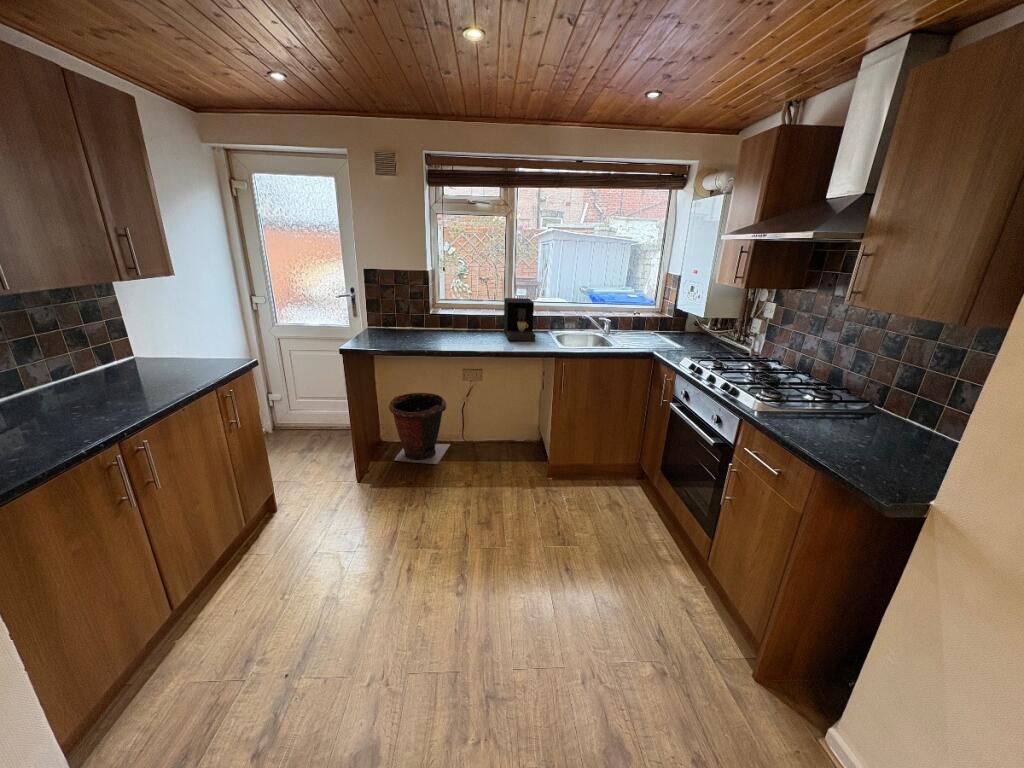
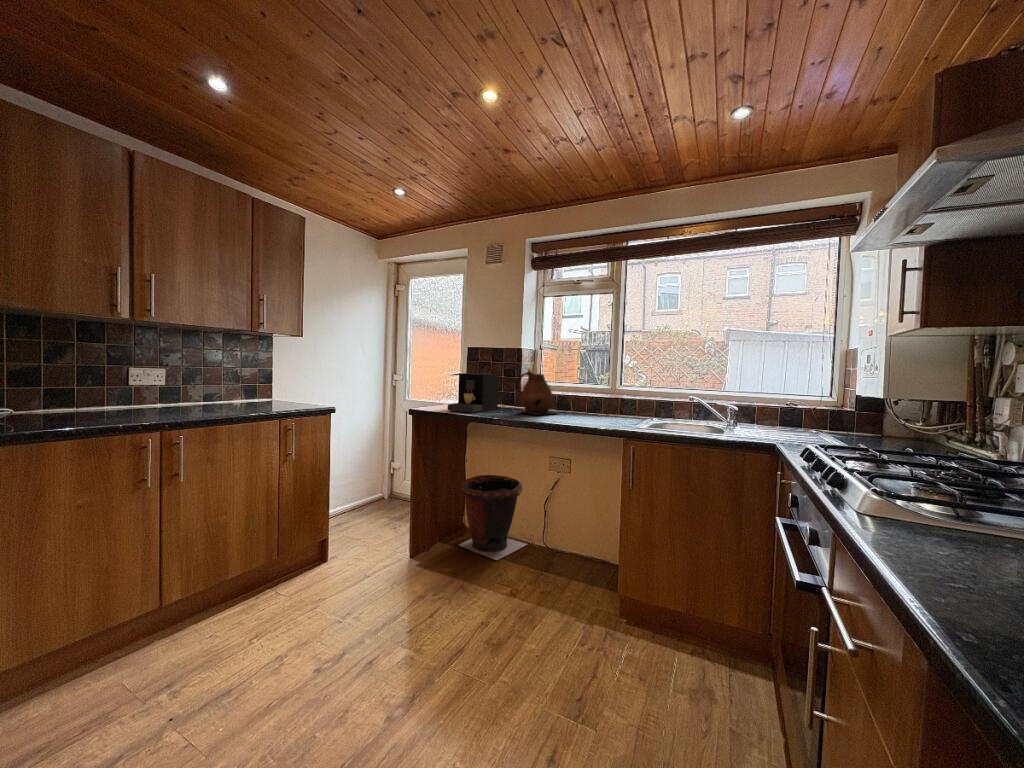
ceramic pitcher: none [436,294,475,340] -> present [518,369,558,415]
coffee maker: present [504,298,536,341] -> present [448,373,498,413]

